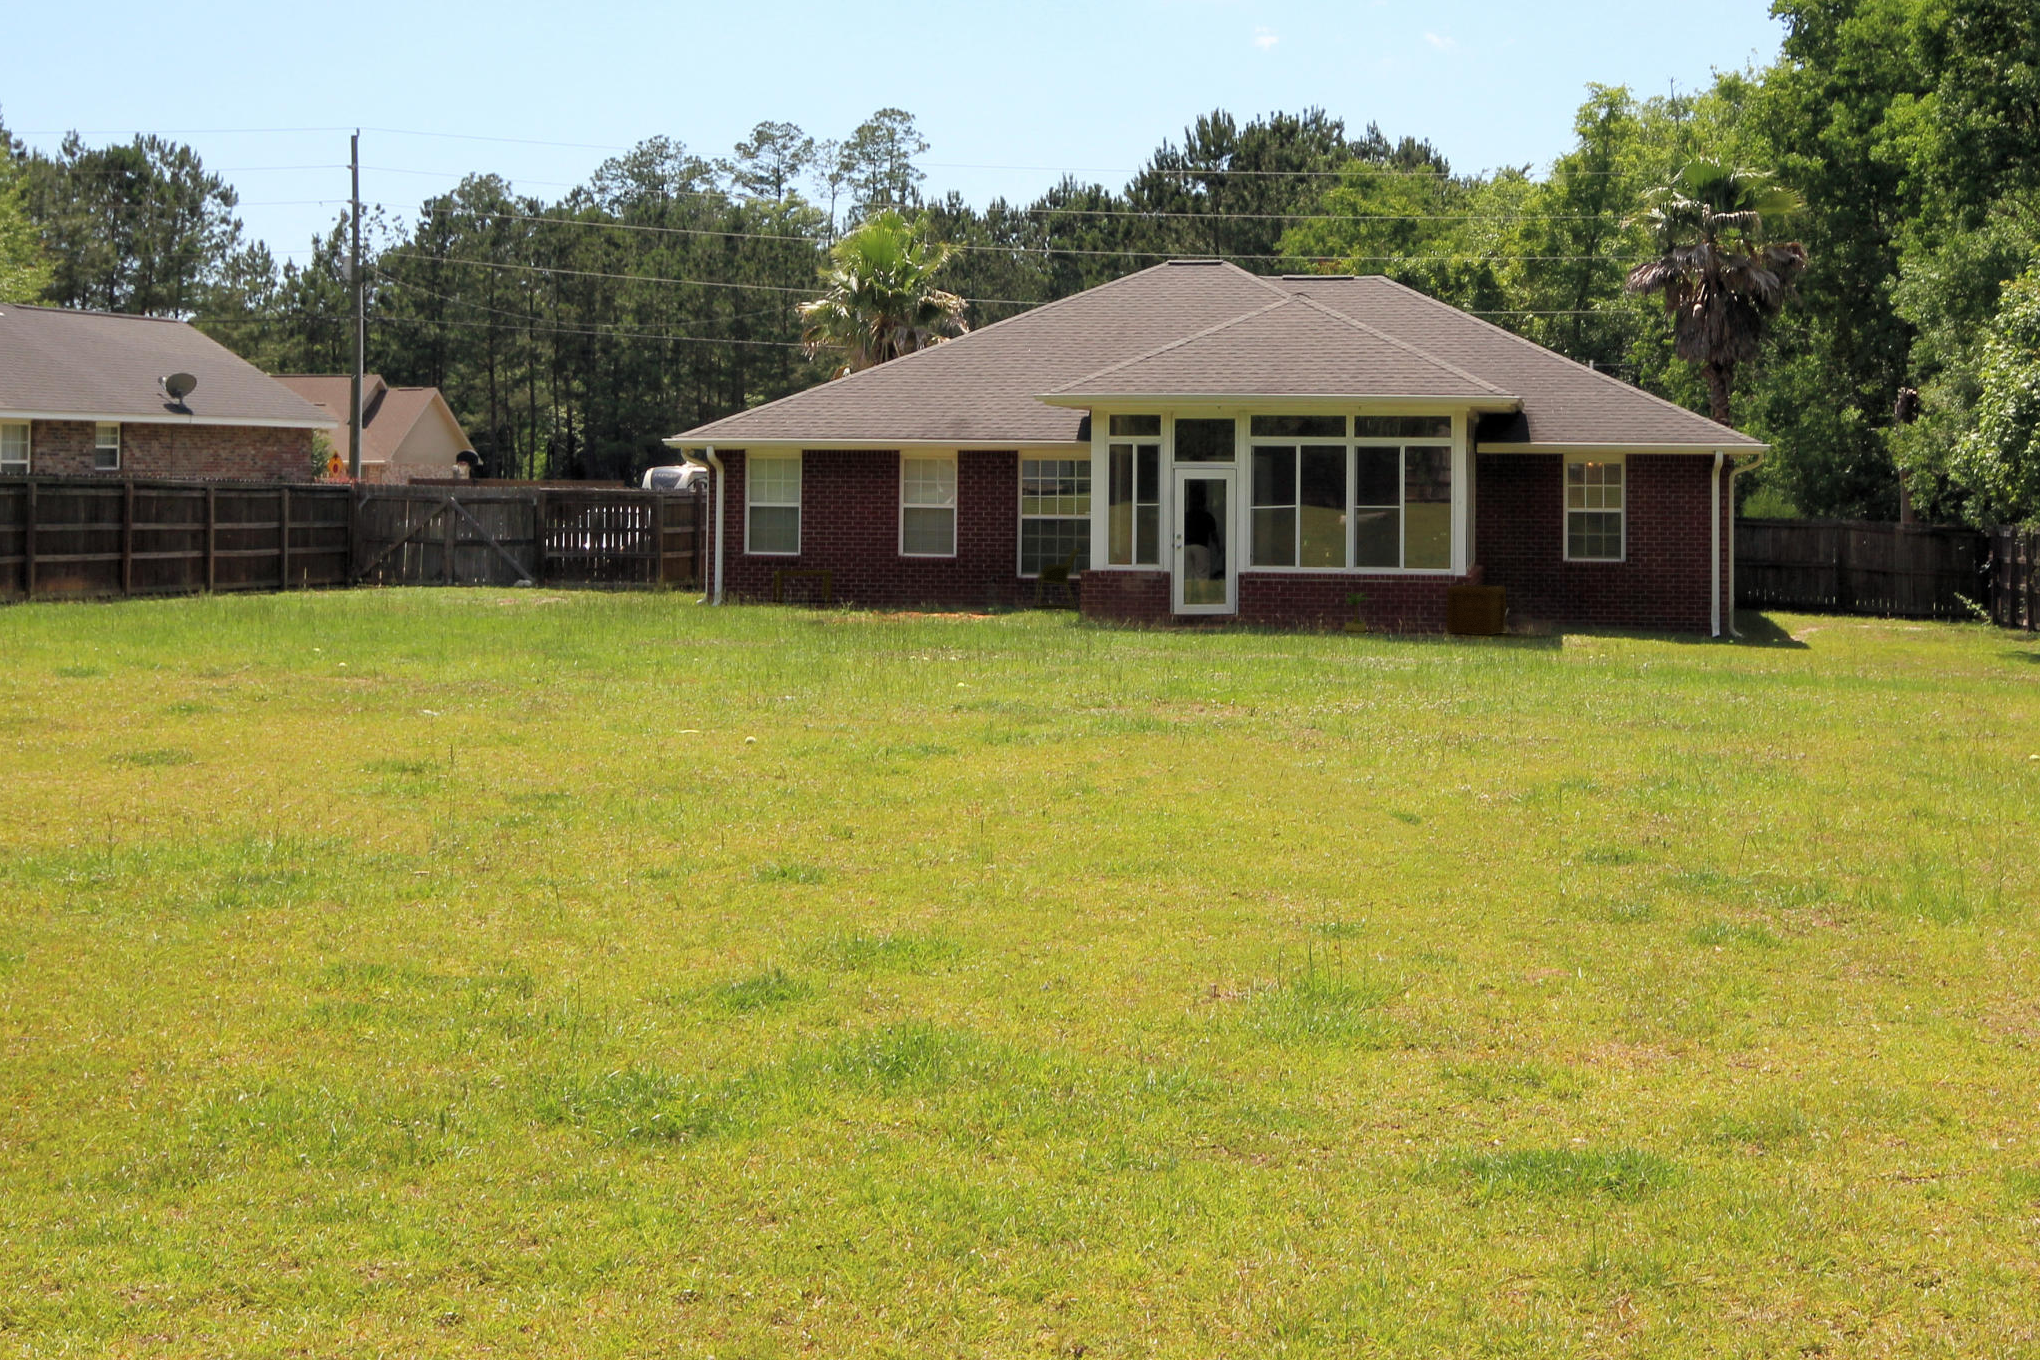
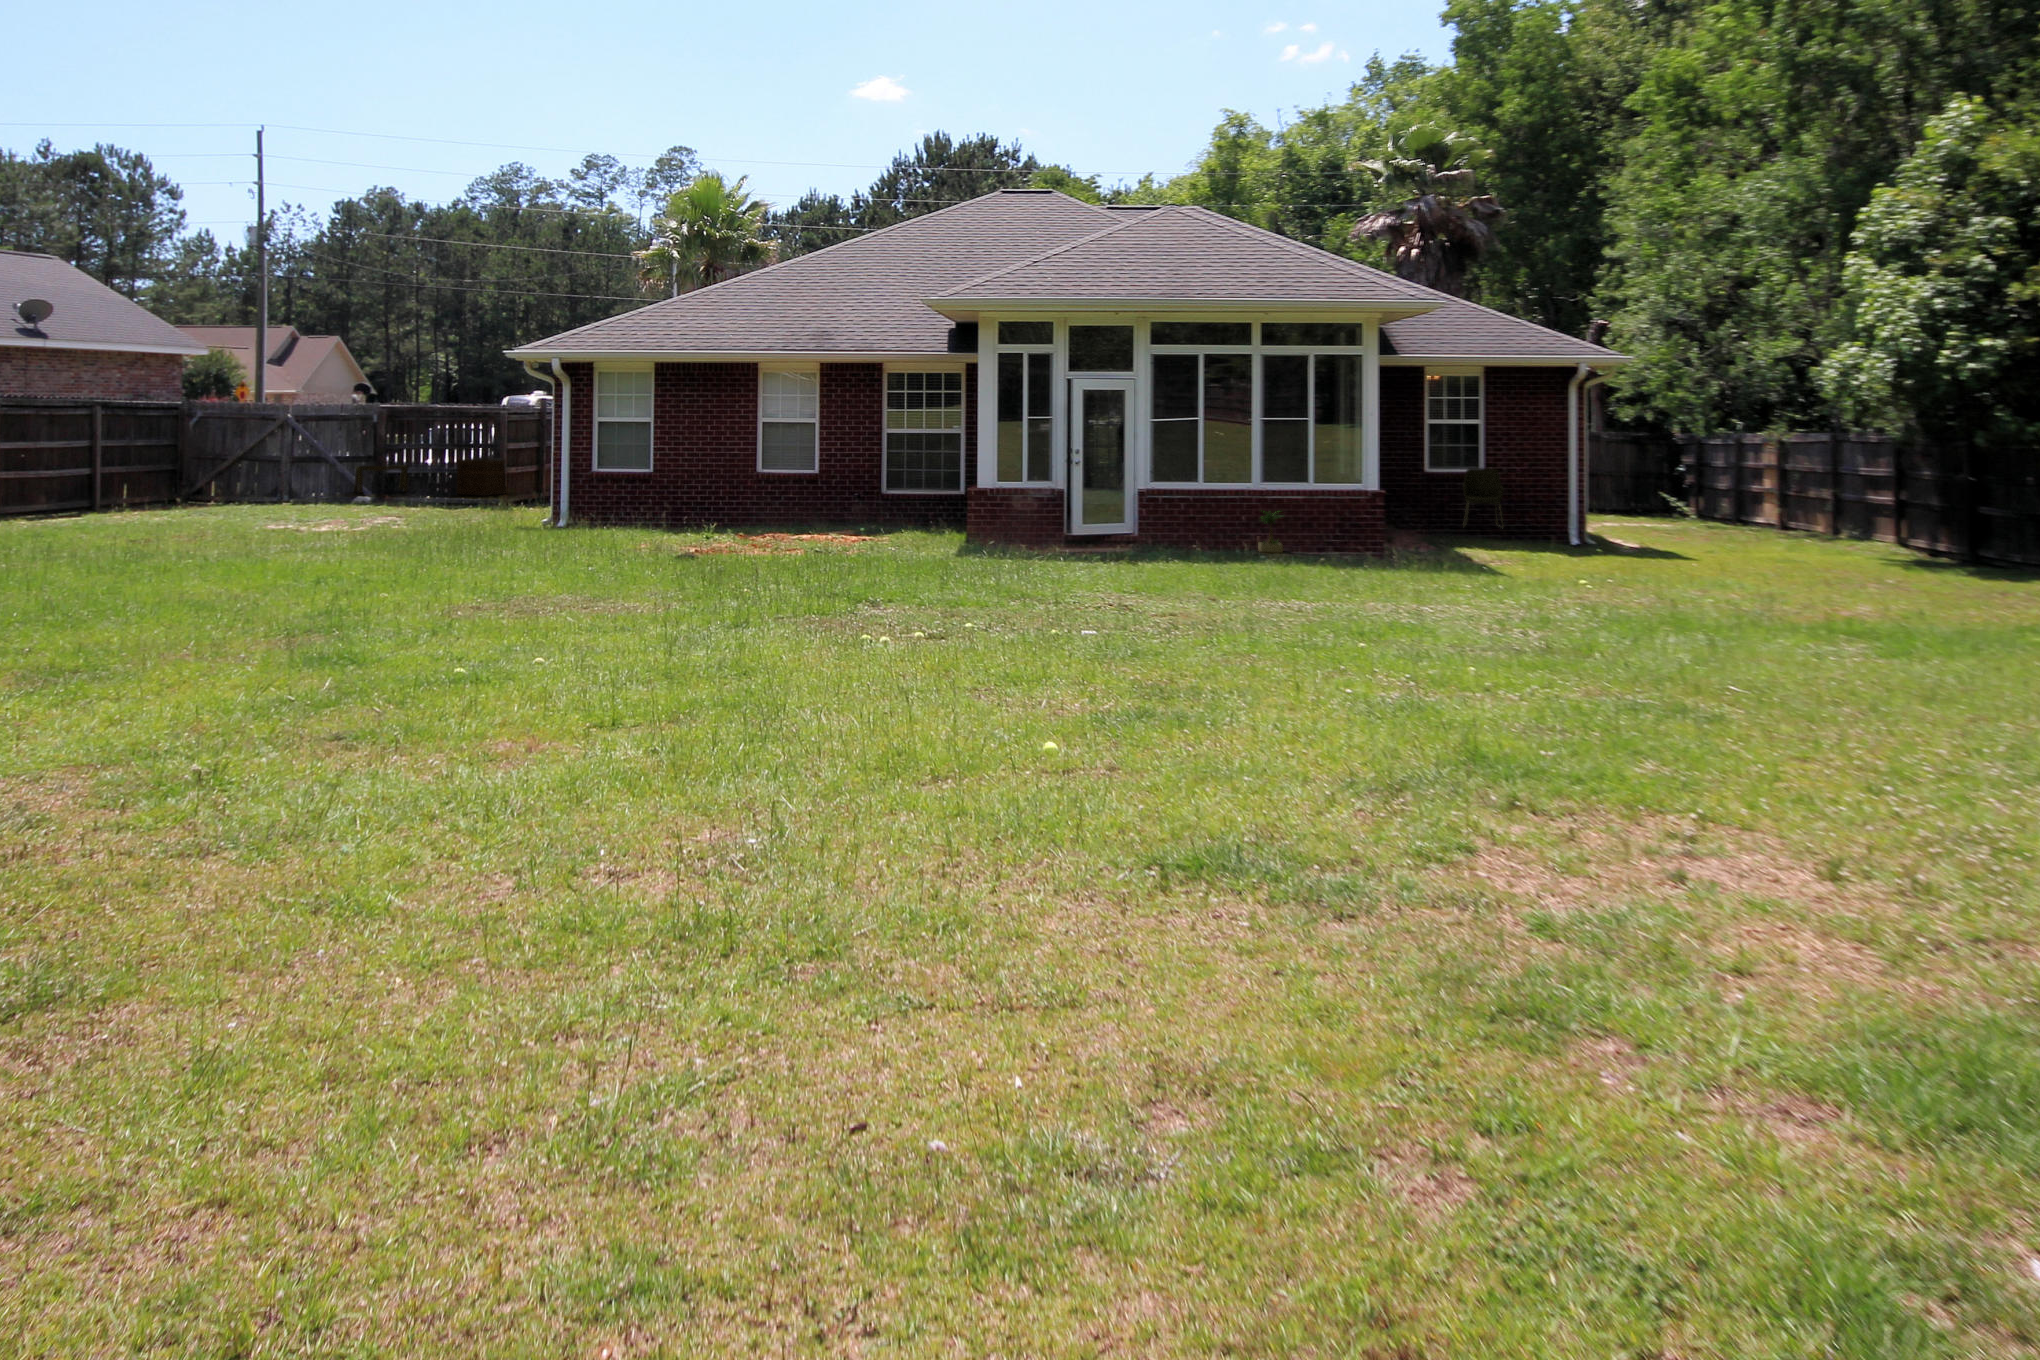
chair: present [1035,548,1080,606] -> present [1463,468,1504,527]
bench: present [773,570,832,602] -> present [354,465,408,493]
wooden crate: present [1446,585,1506,635] -> present [457,458,508,496]

